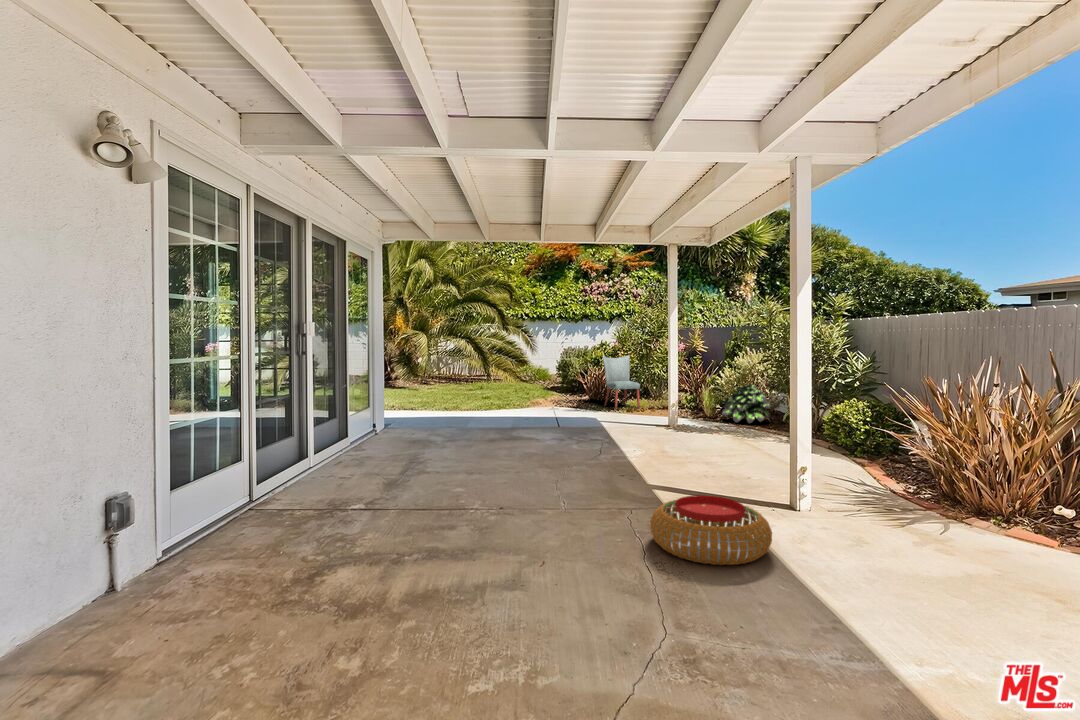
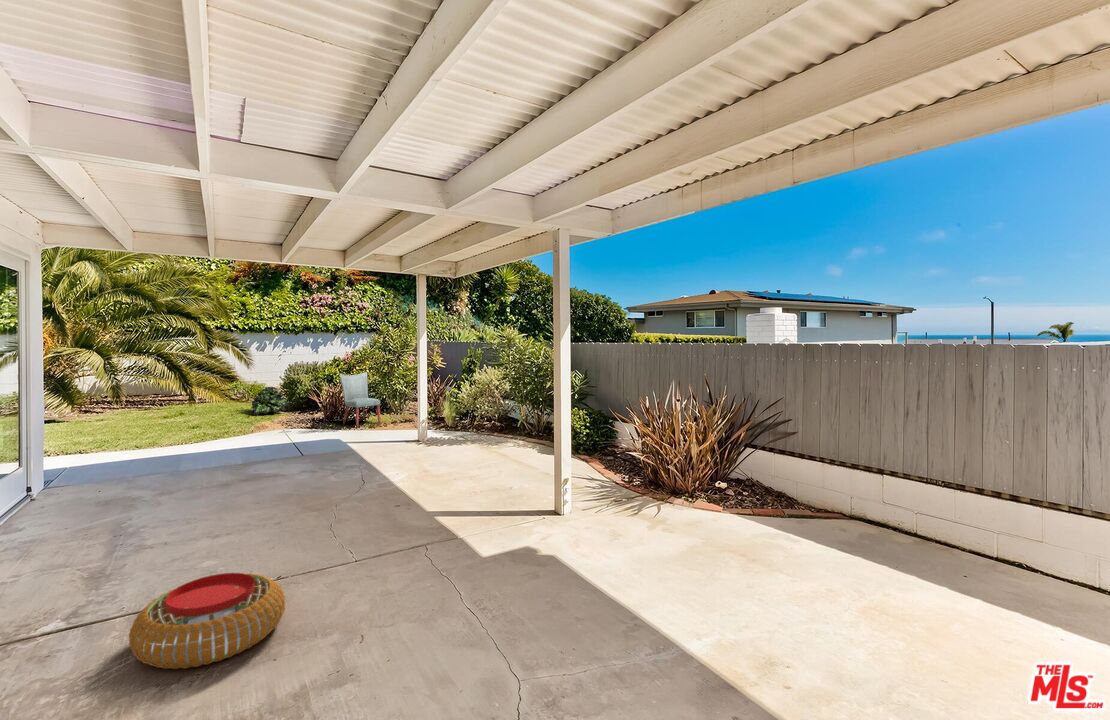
potted plant: present [722,385,771,423] -> present [251,387,290,415]
pouf: present [650,495,772,565] -> present [129,573,285,669]

